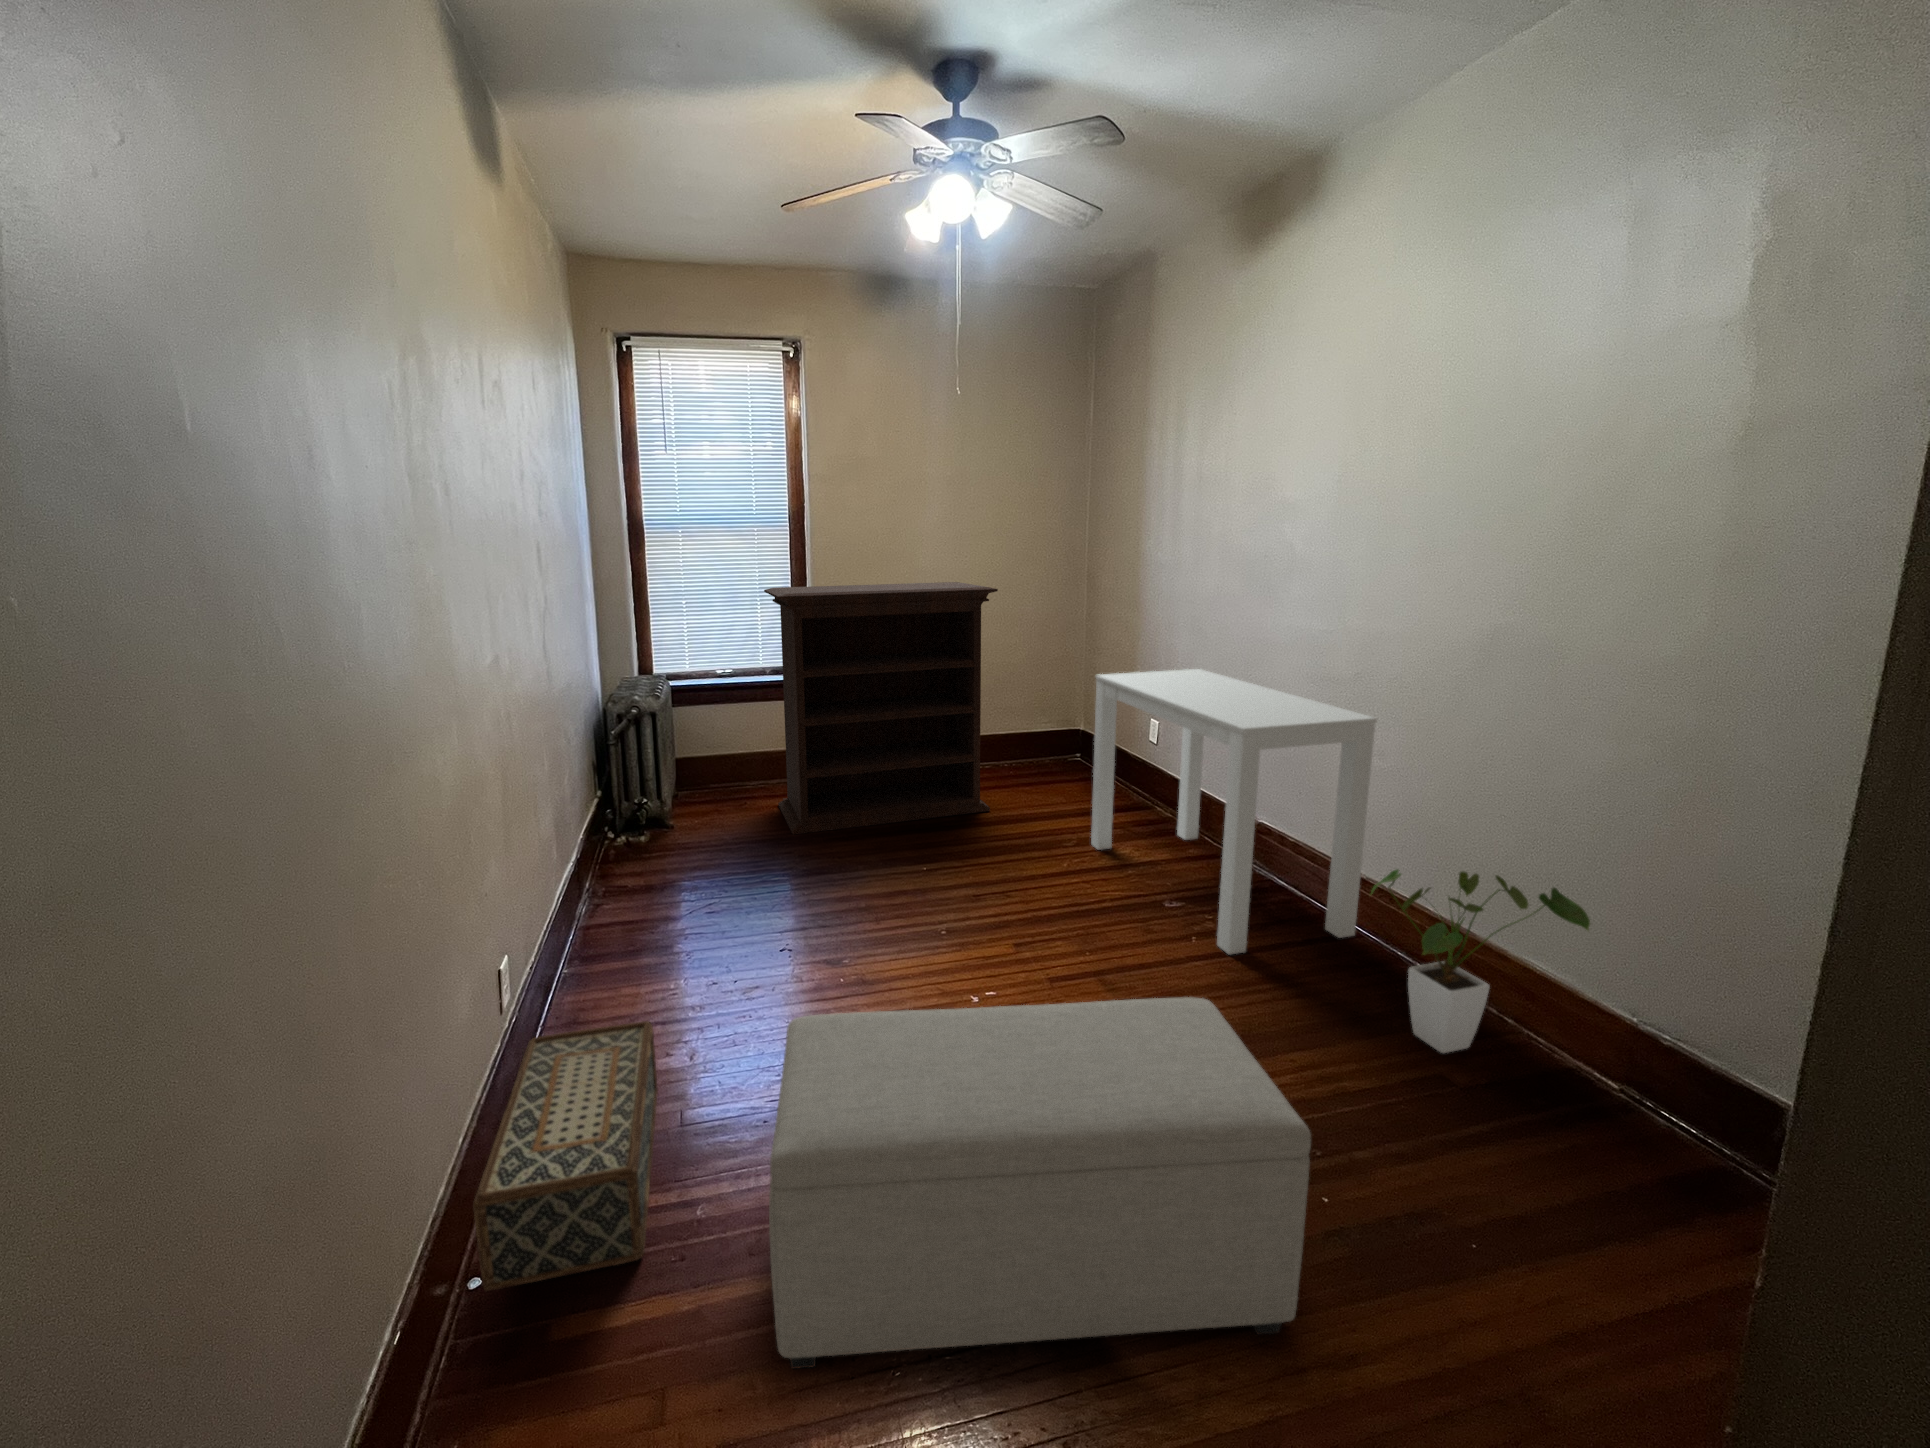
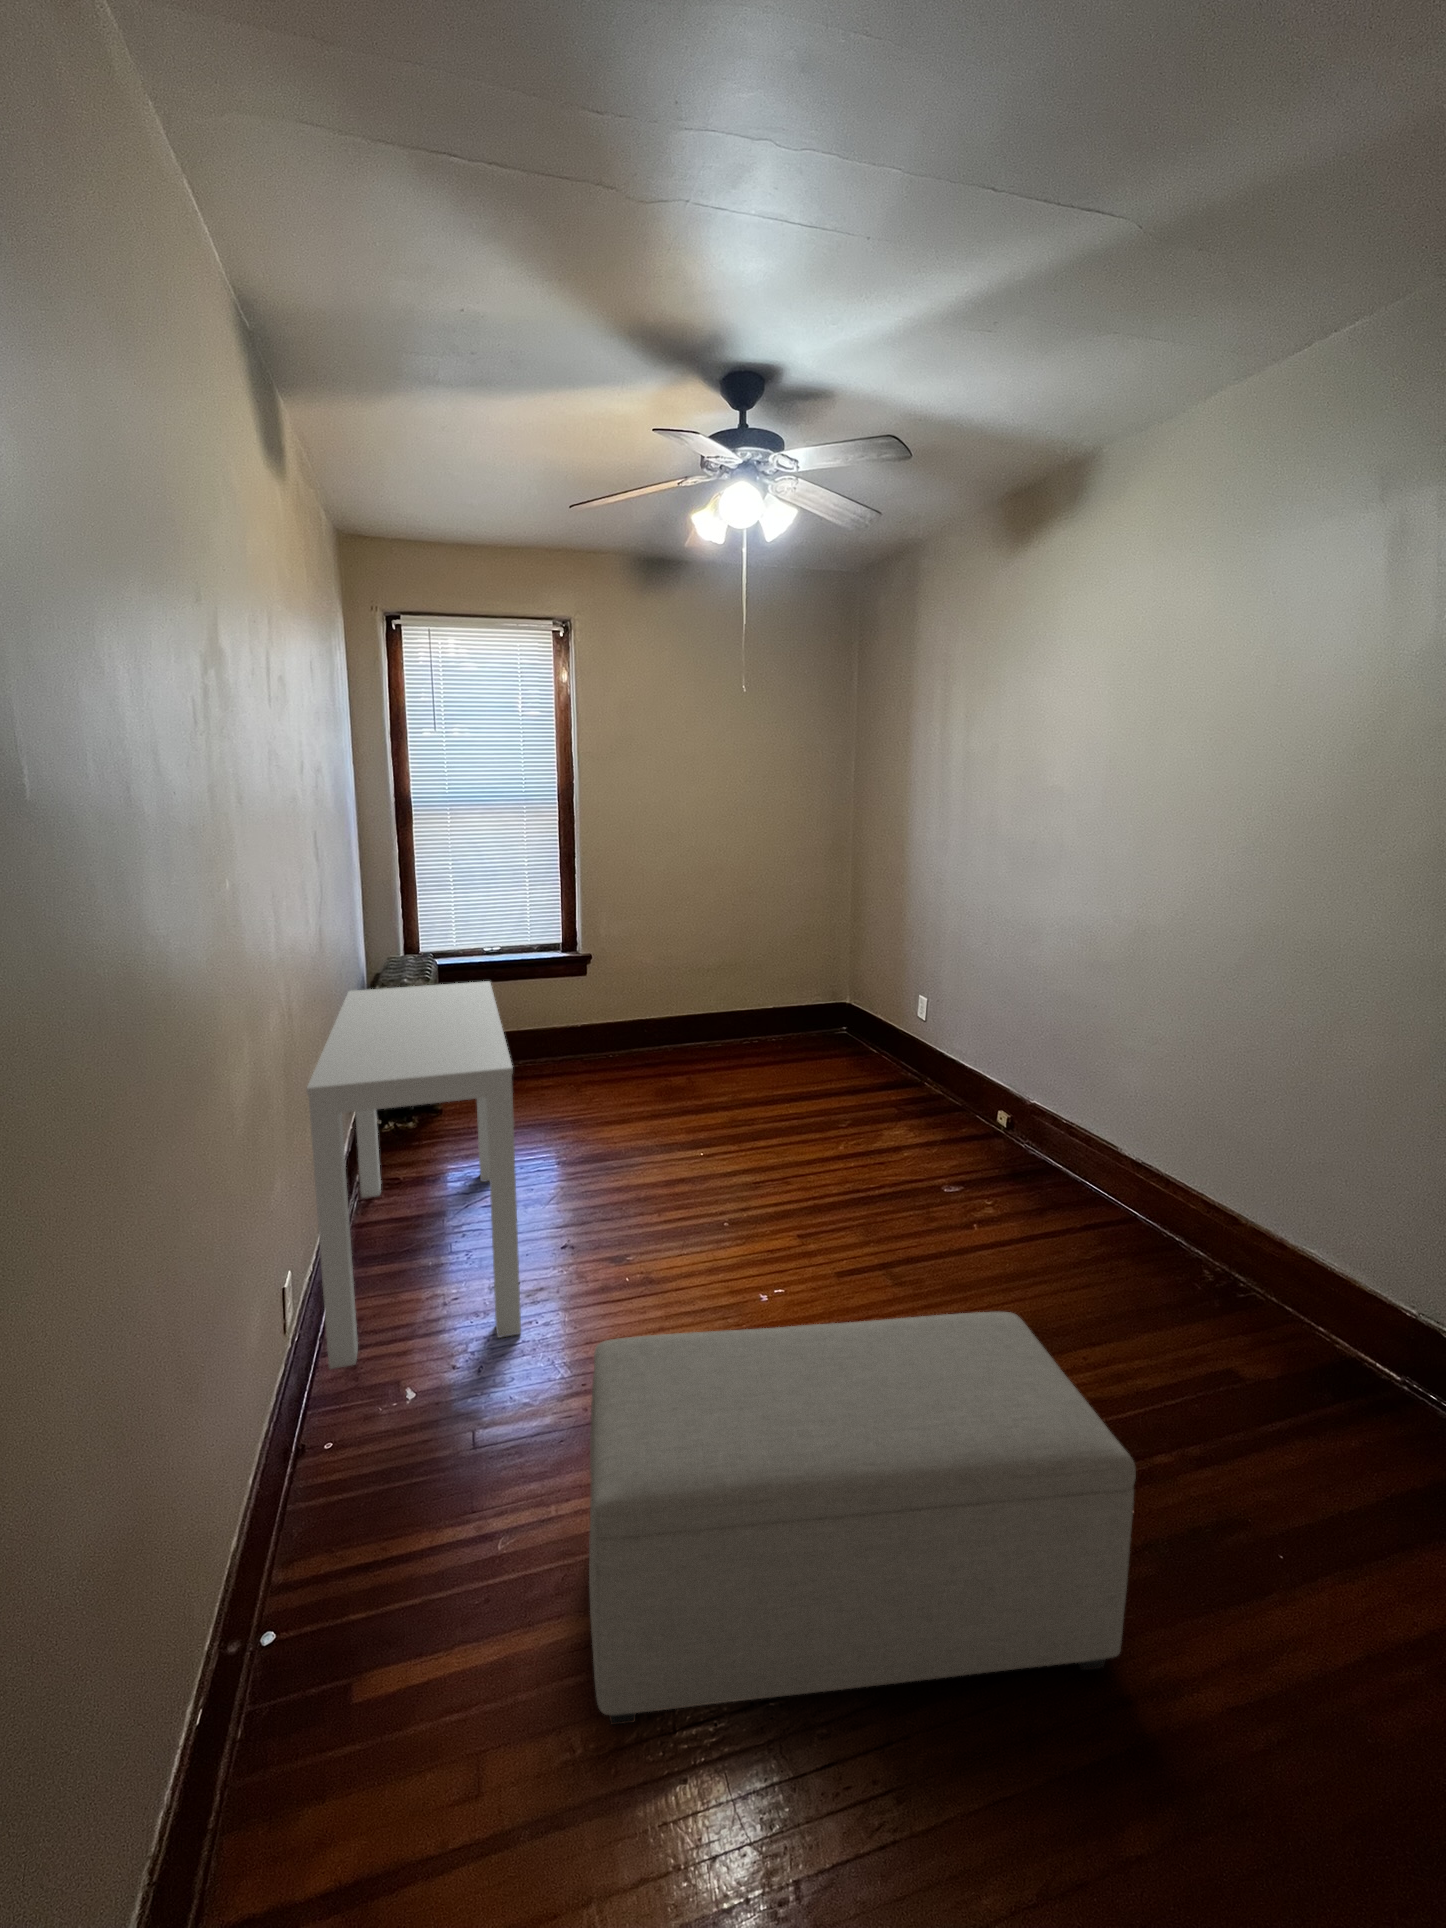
bookshelf: present [764,582,998,834] -> none [534,860,769,1118]
desk: present [1091,669,1377,954] -> present [307,981,521,1369]
house plant: present [1372,869,1590,1053] -> none [1158,1167,1376,1352]
woven basket: present [473,1021,658,1291] -> none [272,1336,447,1646]

